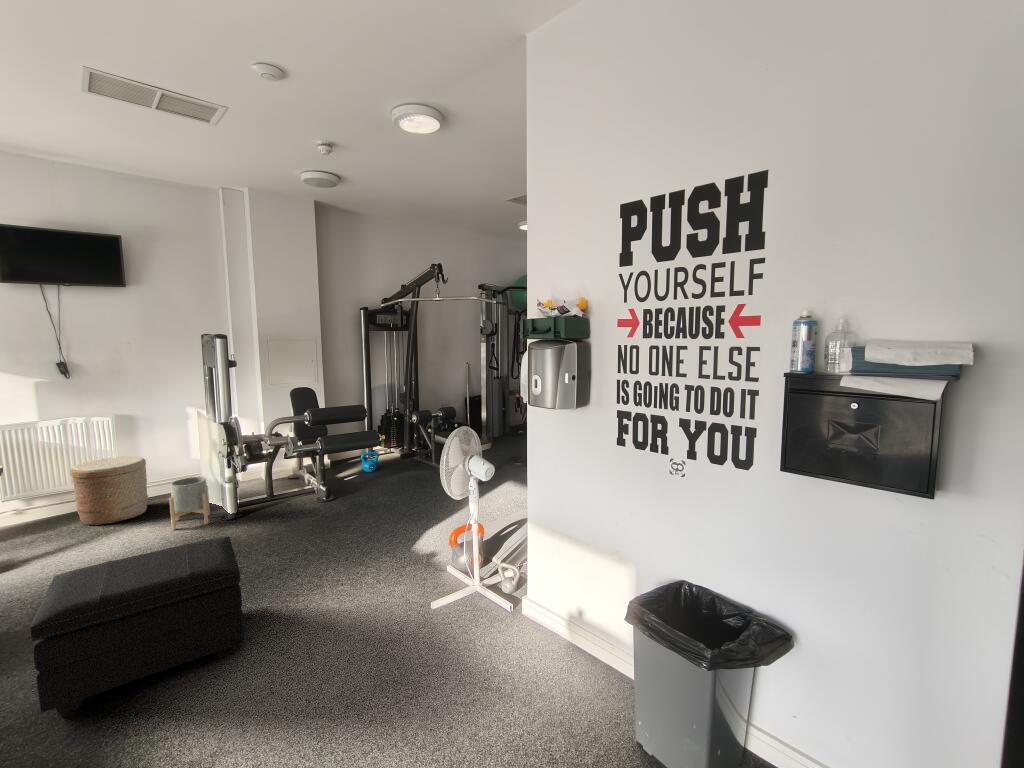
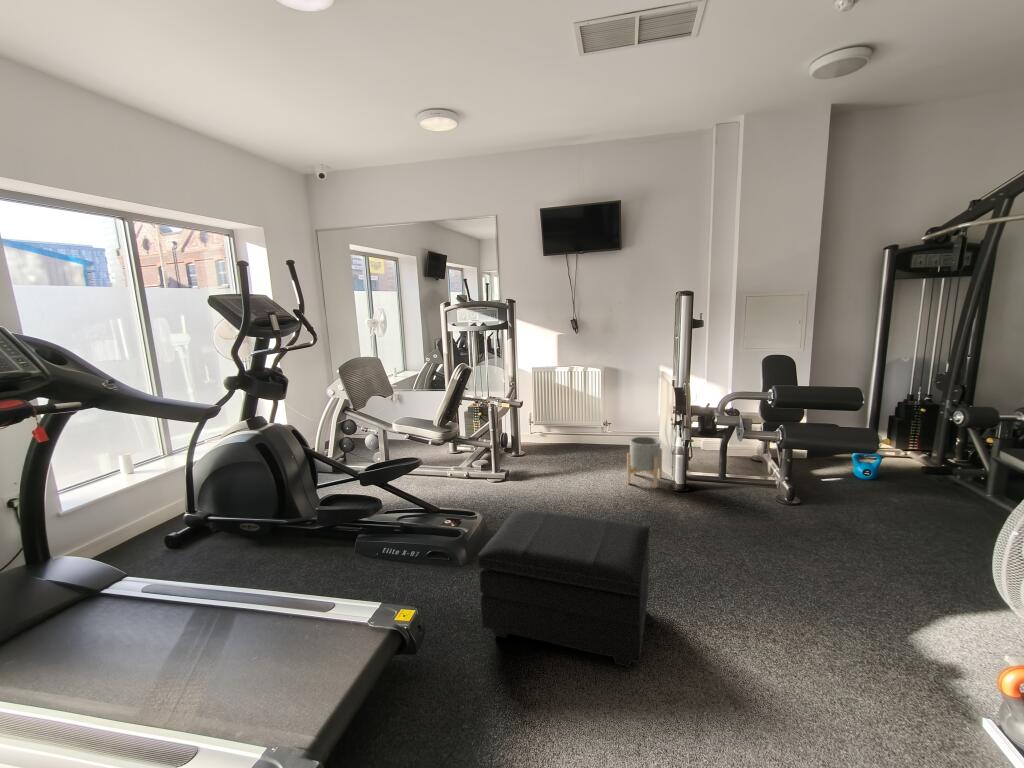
woven basket: present [70,456,148,525] -> none [569,403,619,461]

